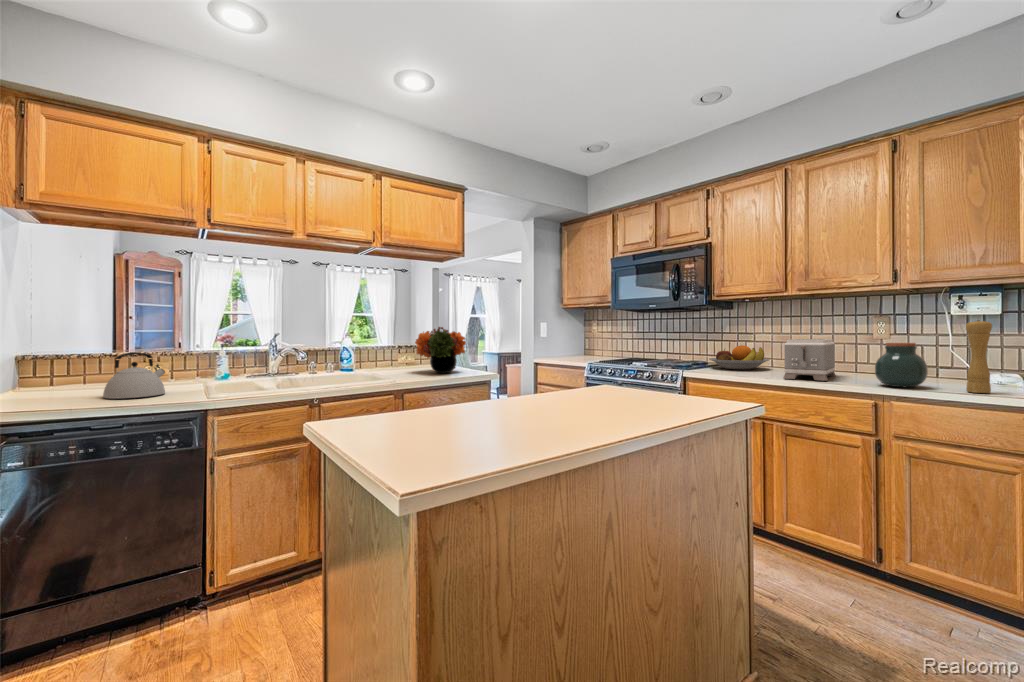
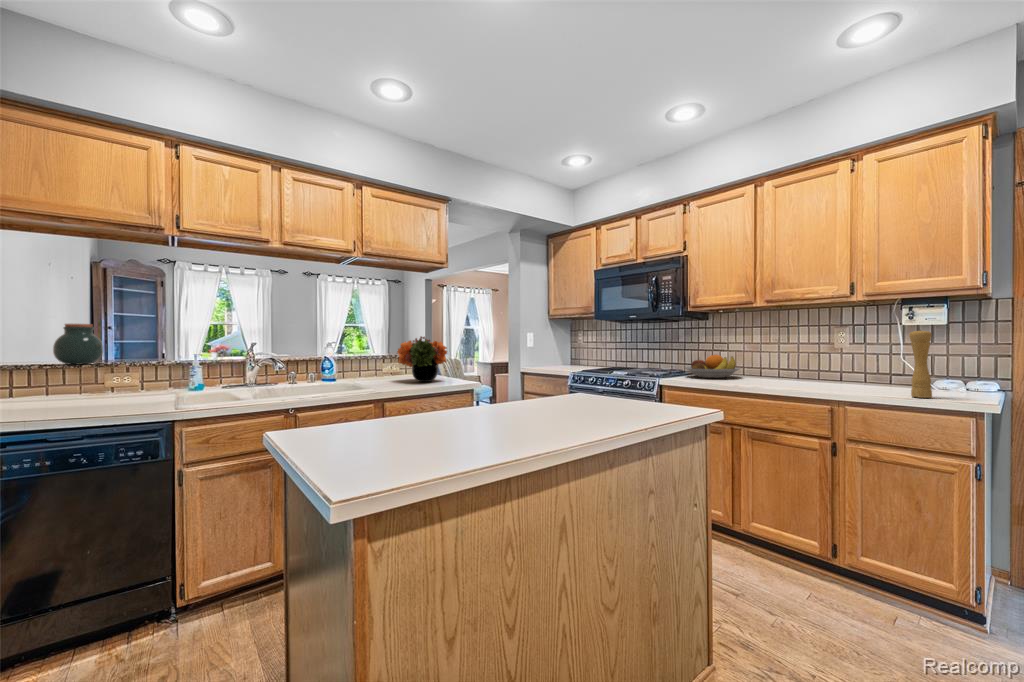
toaster: present [783,339,836,381] -> none [749,348,801,388]
jar: present [875,343,928,387] -> present [53,324,103,364]
kettle: present [103,352,165,399] -> none [92,360,153,404]

